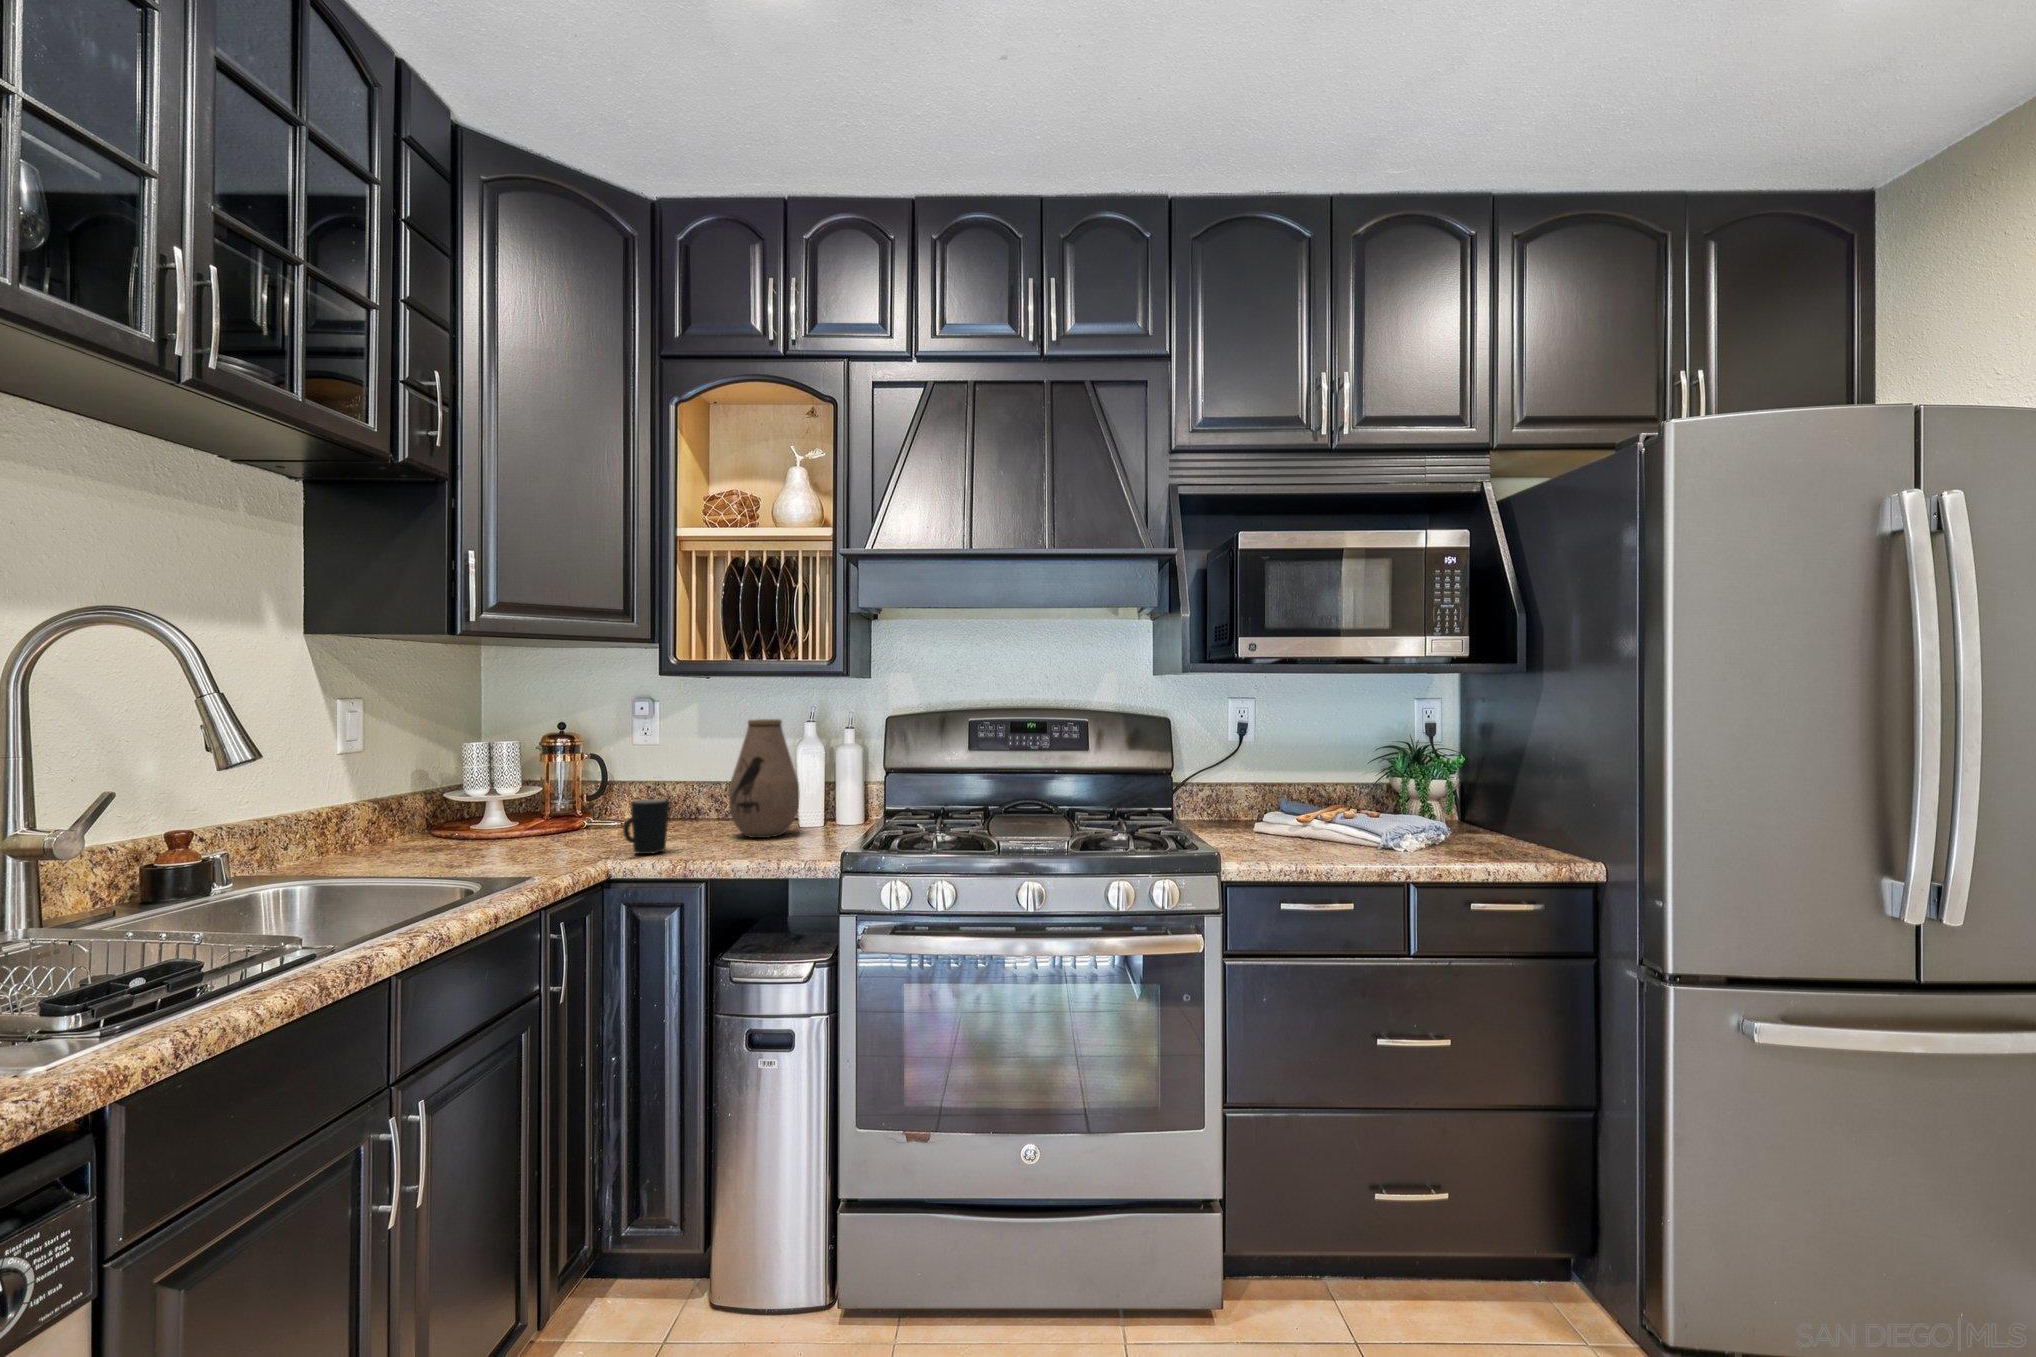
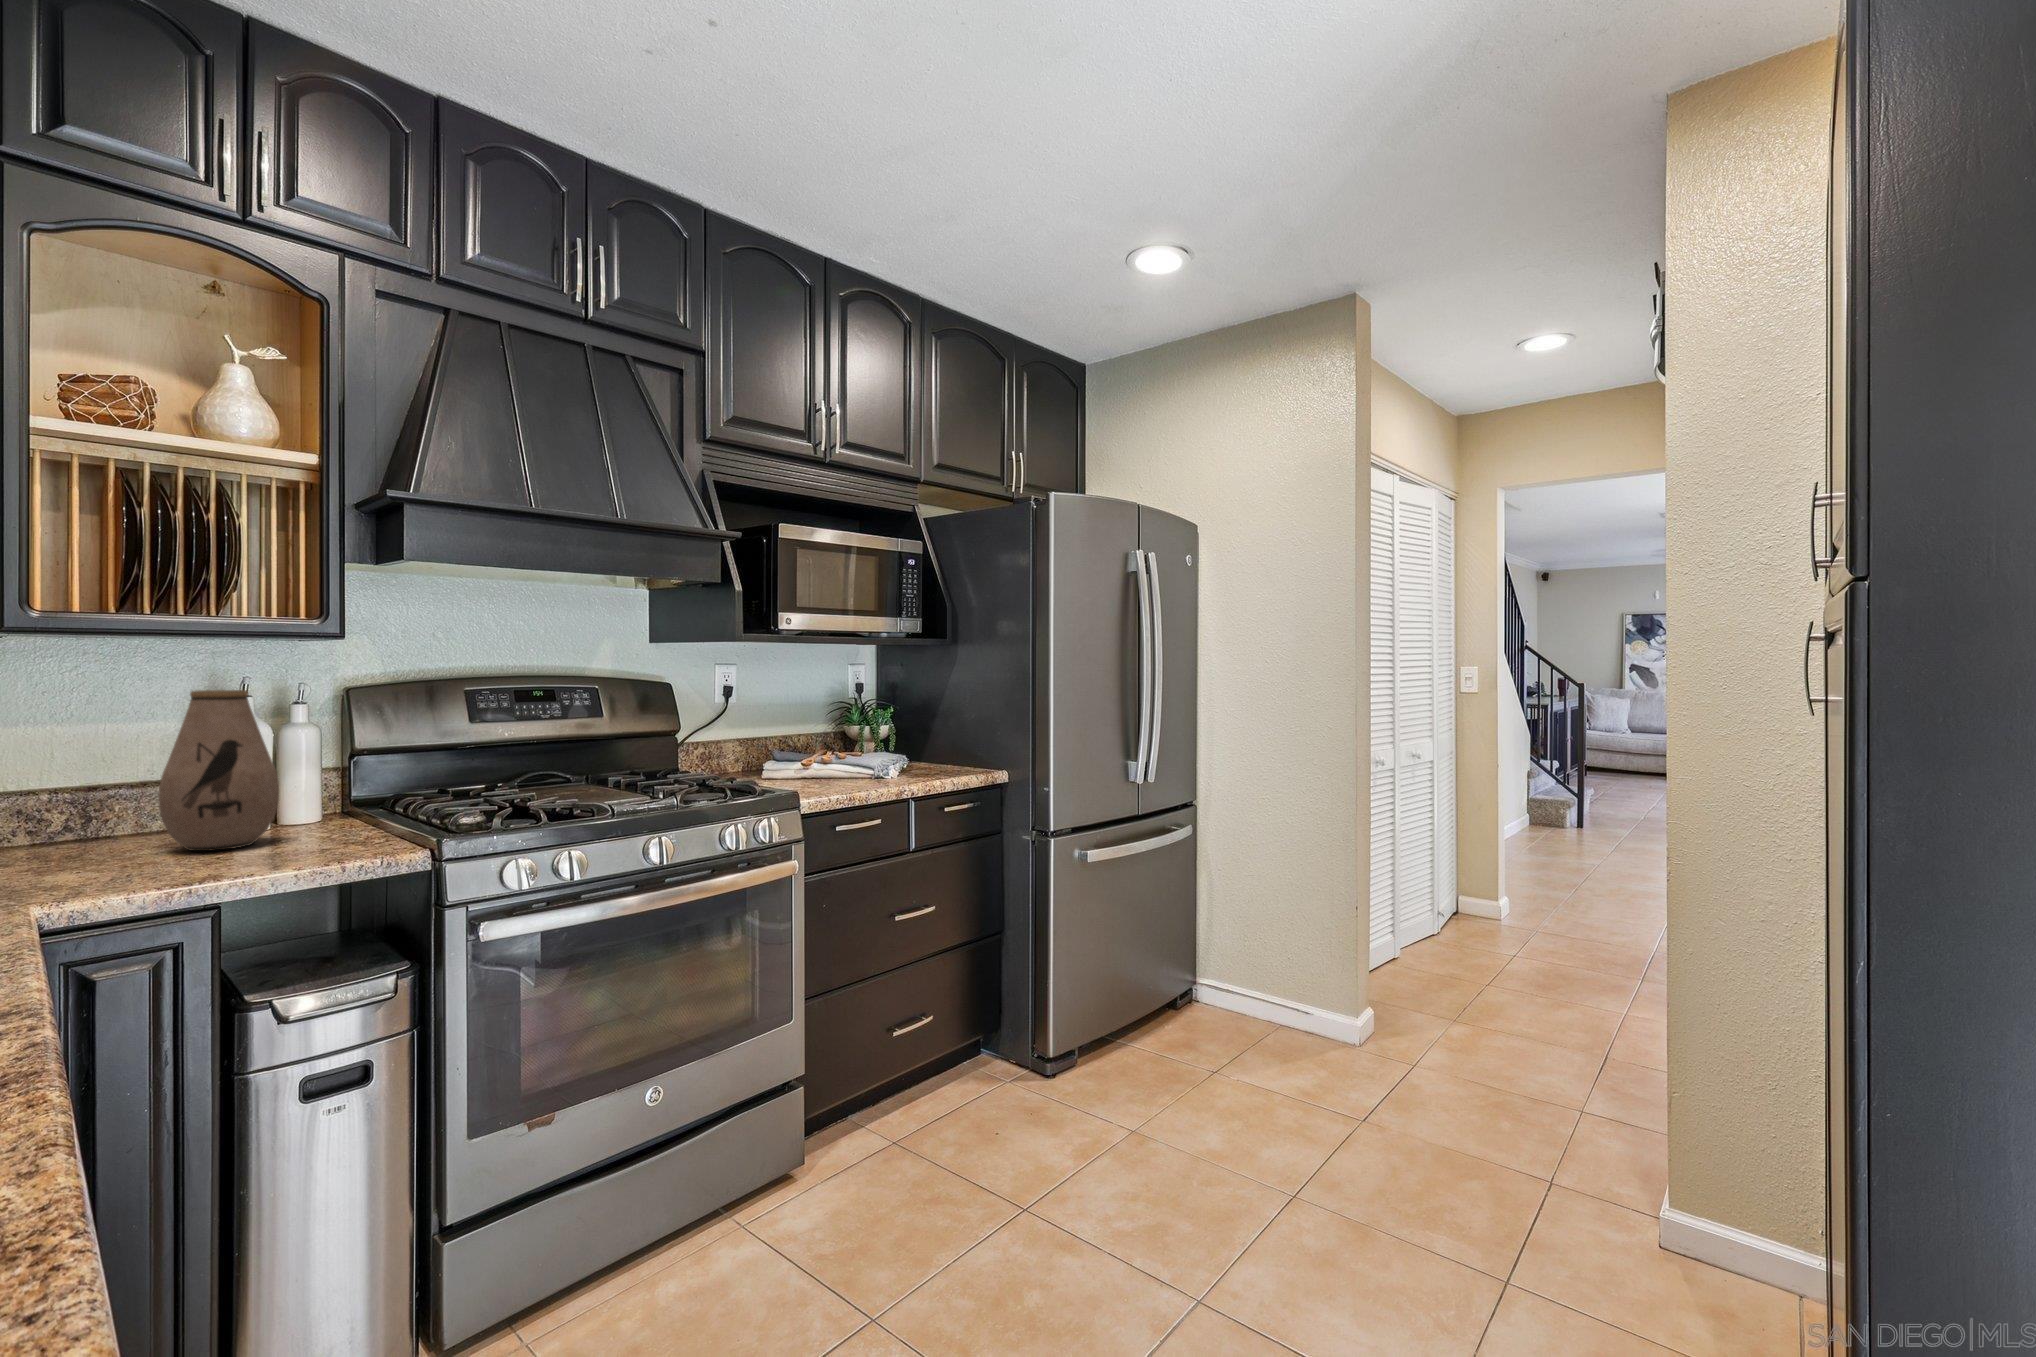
mug: present [623,799,669,854] -> none [70,805,140,886]

